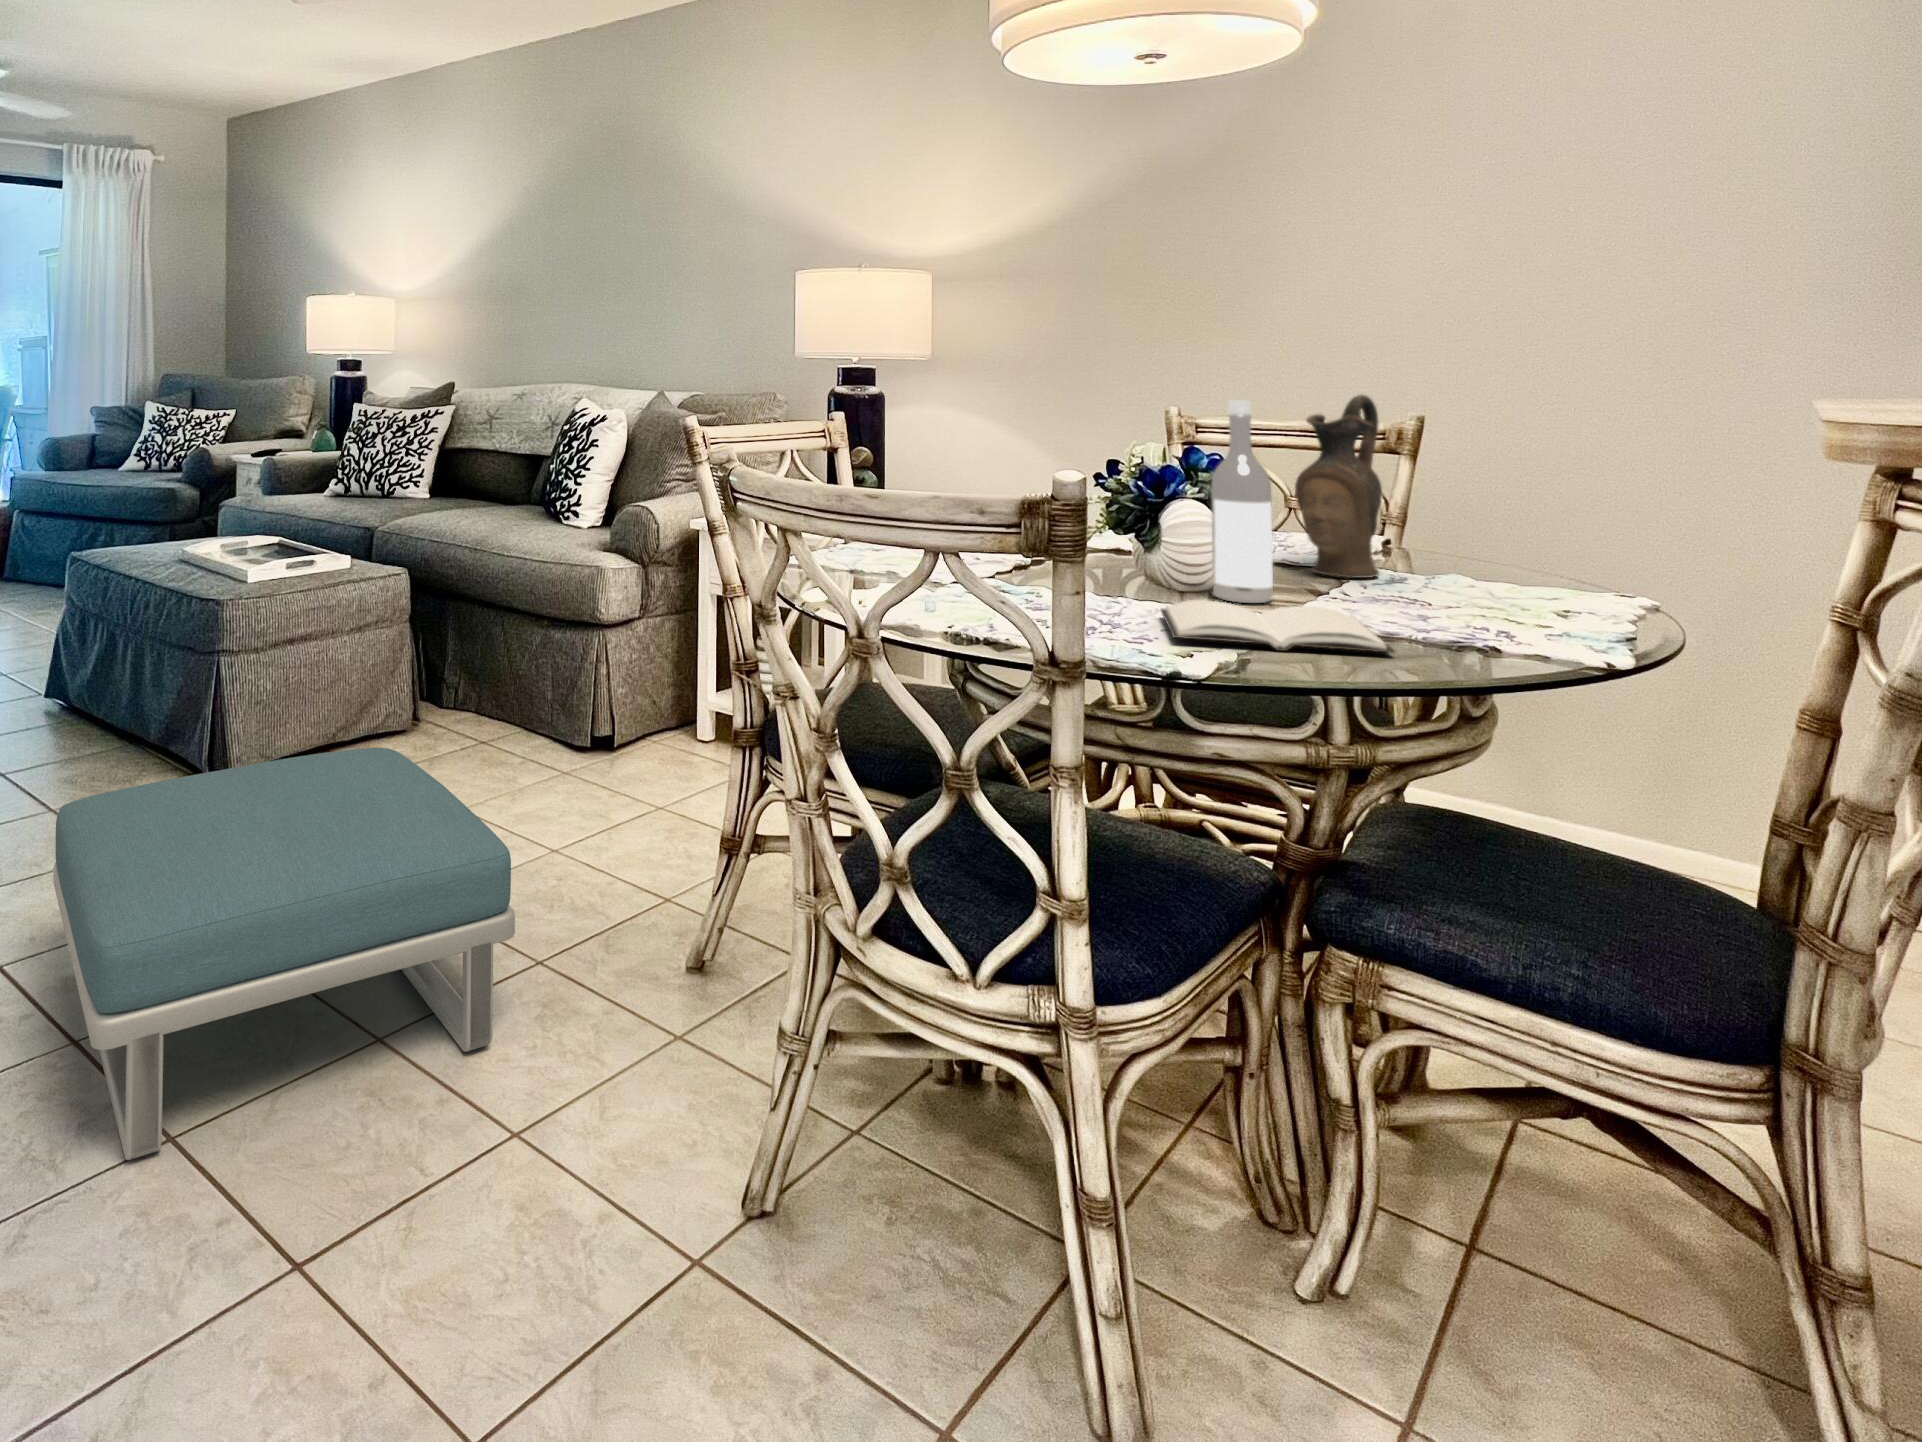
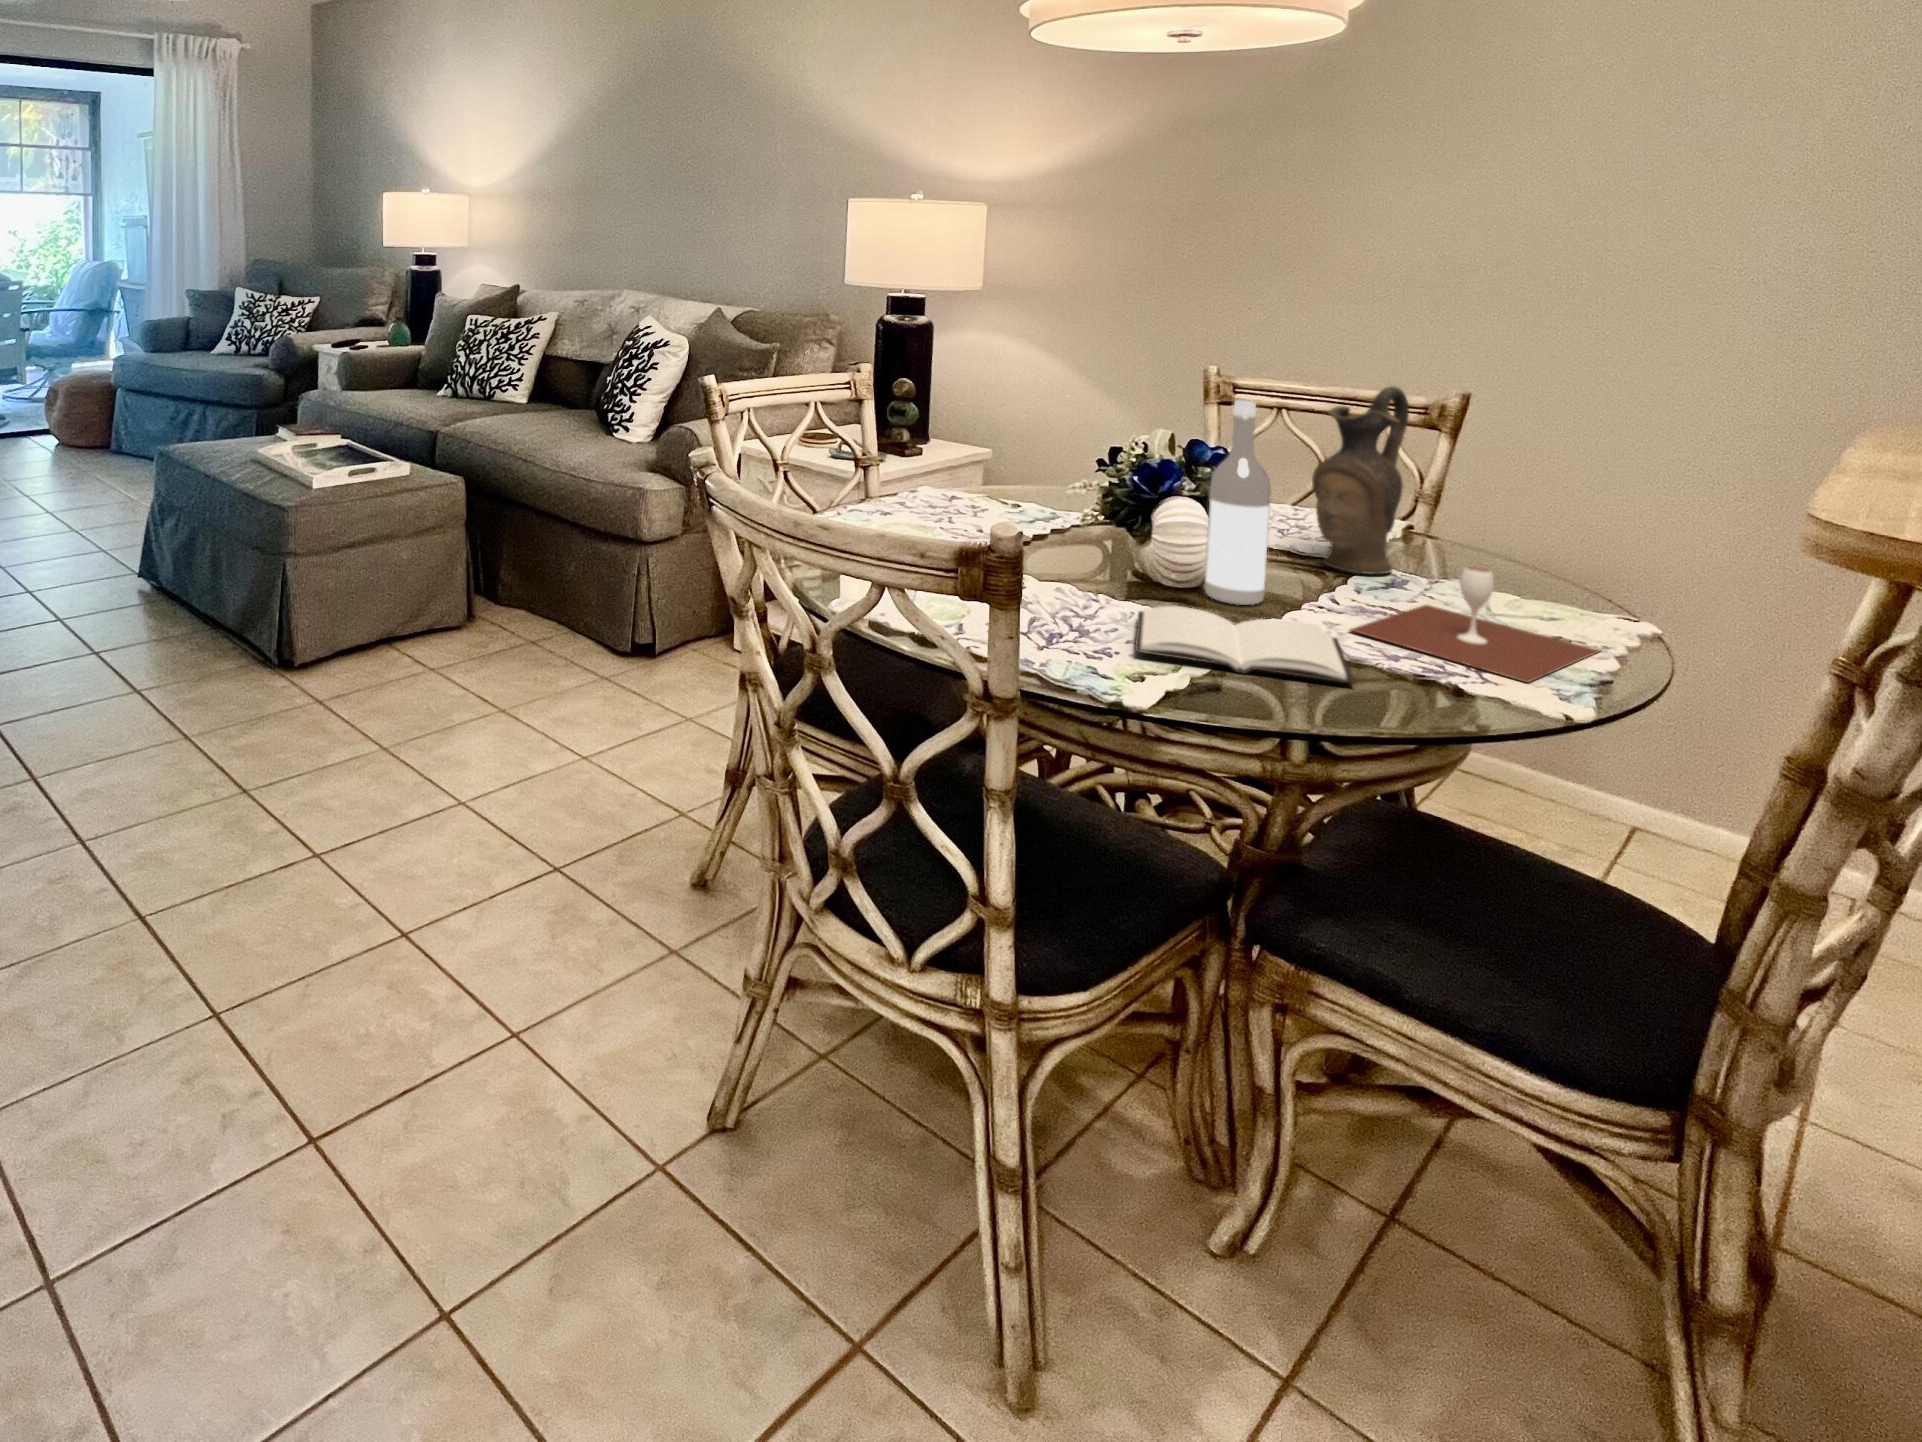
wine glass: none [1364,546,1604,647] -> present [1350,566,1599,683]
footstool: present [53,748,515,1160] -> none [124,666,526,1033]

